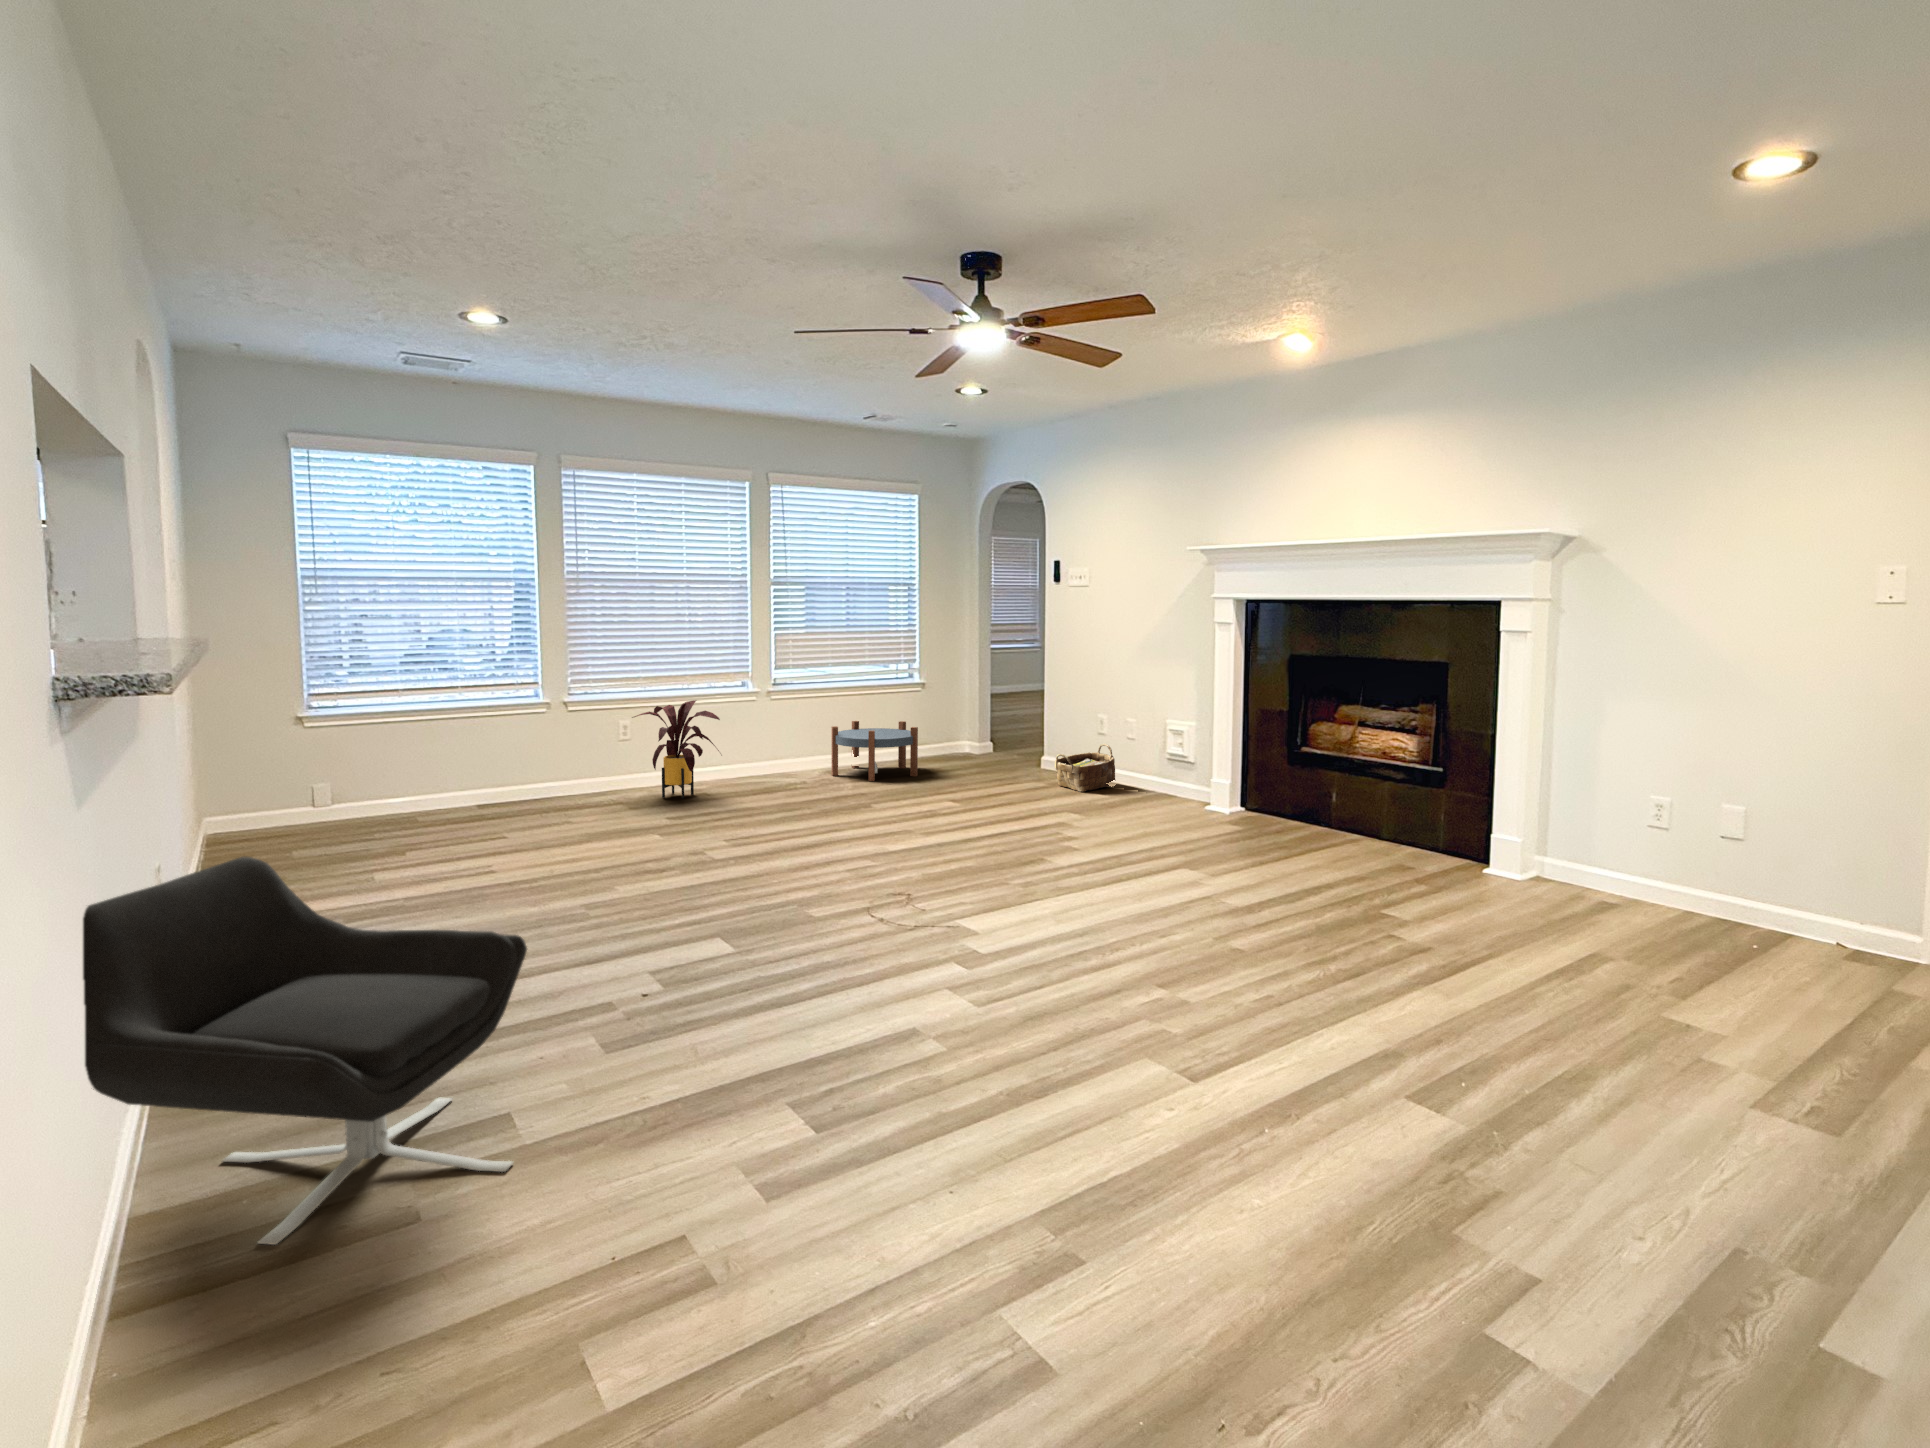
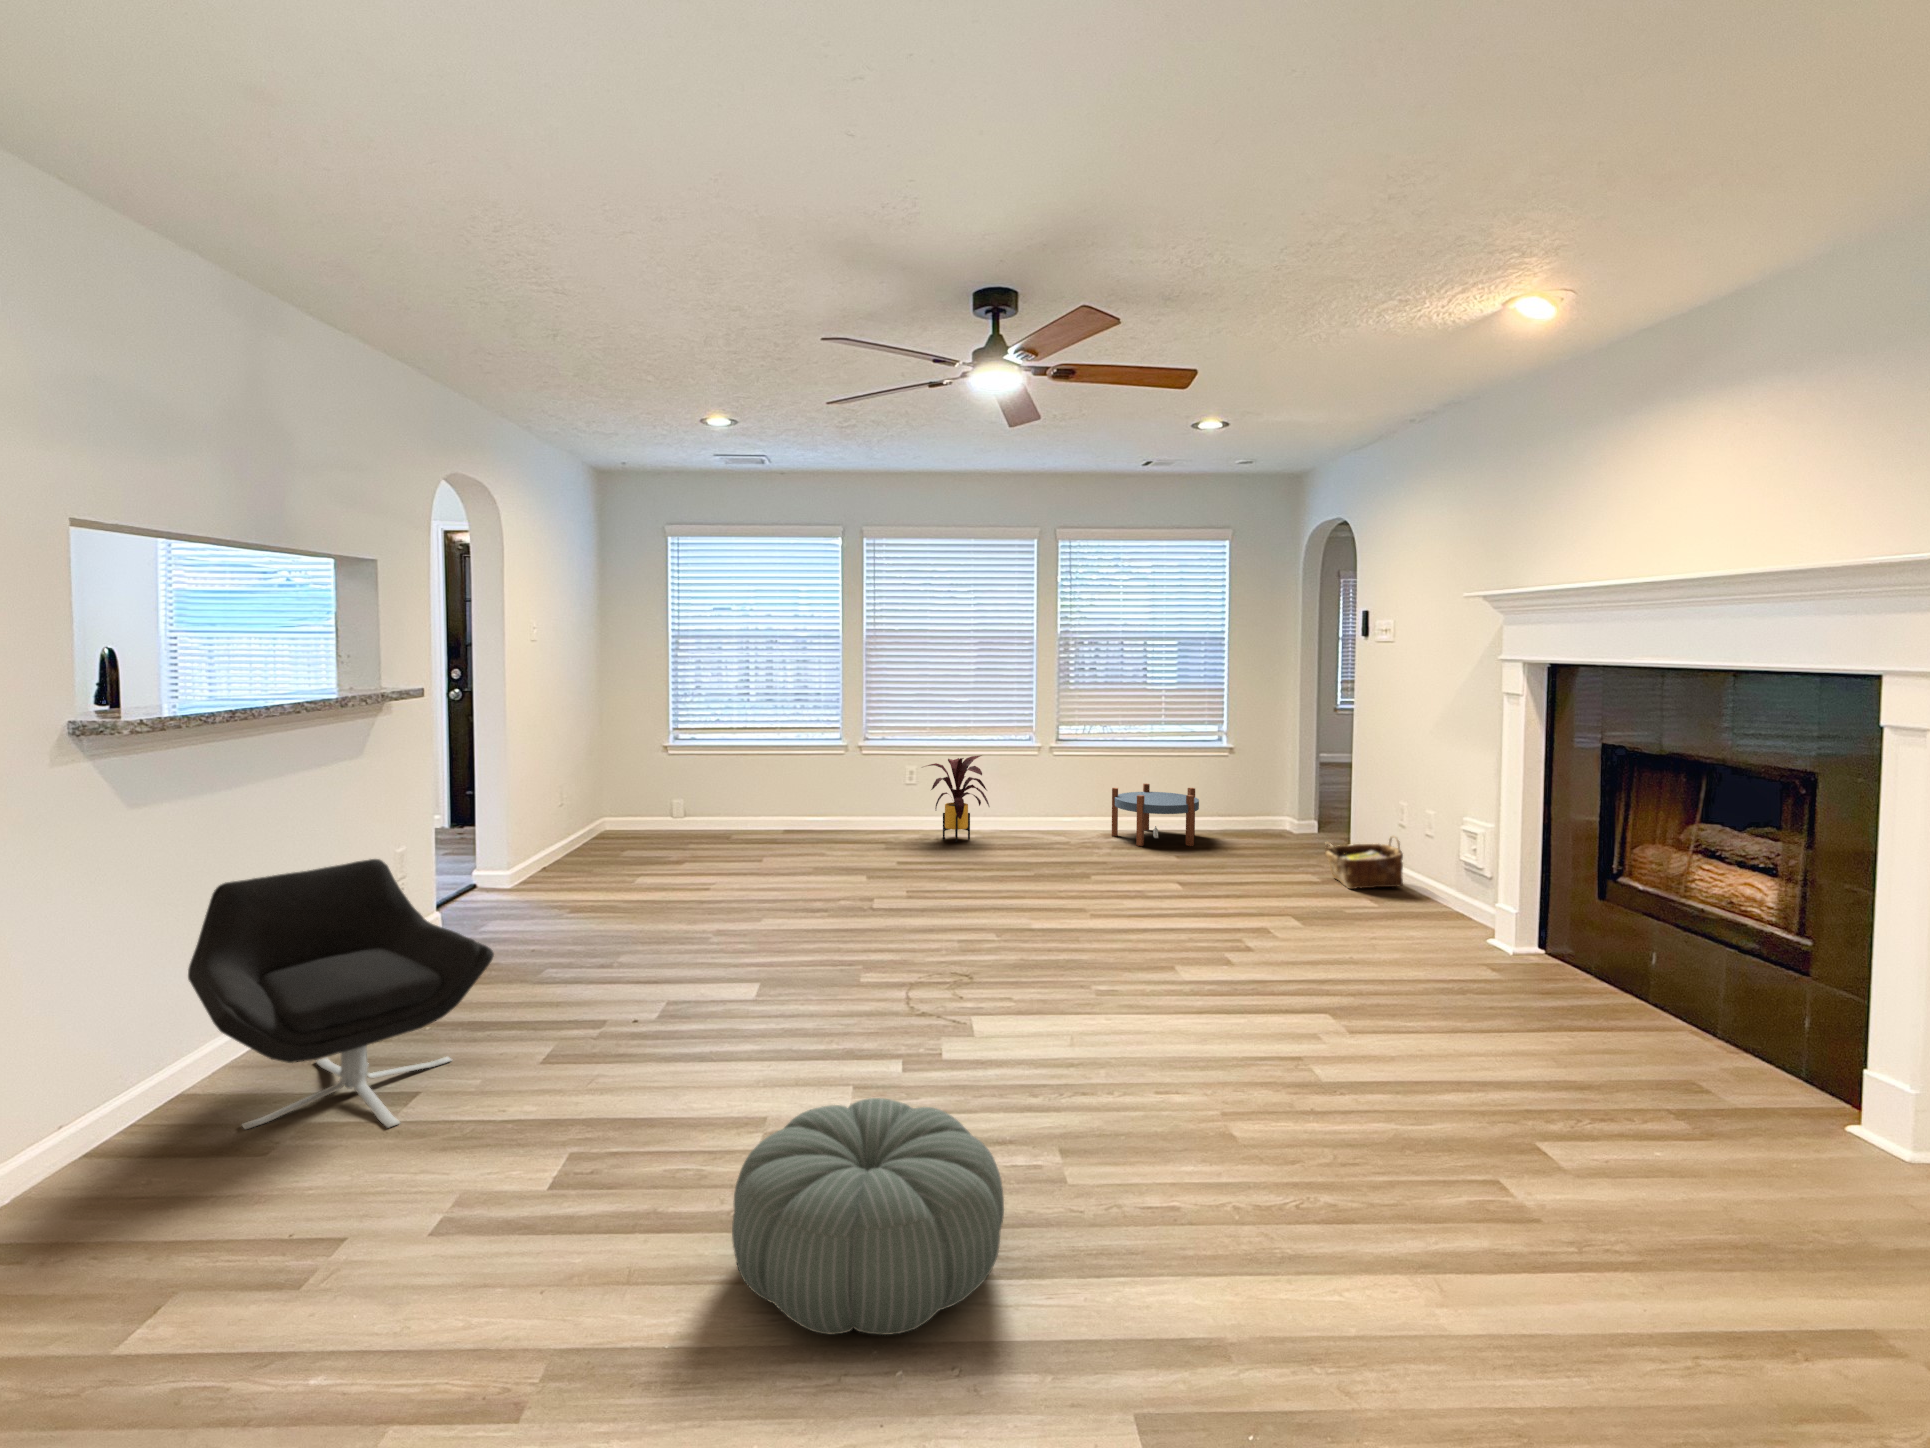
pouf: none [1034,959,1271,1127] -> present [732,1098,1004,1335]

